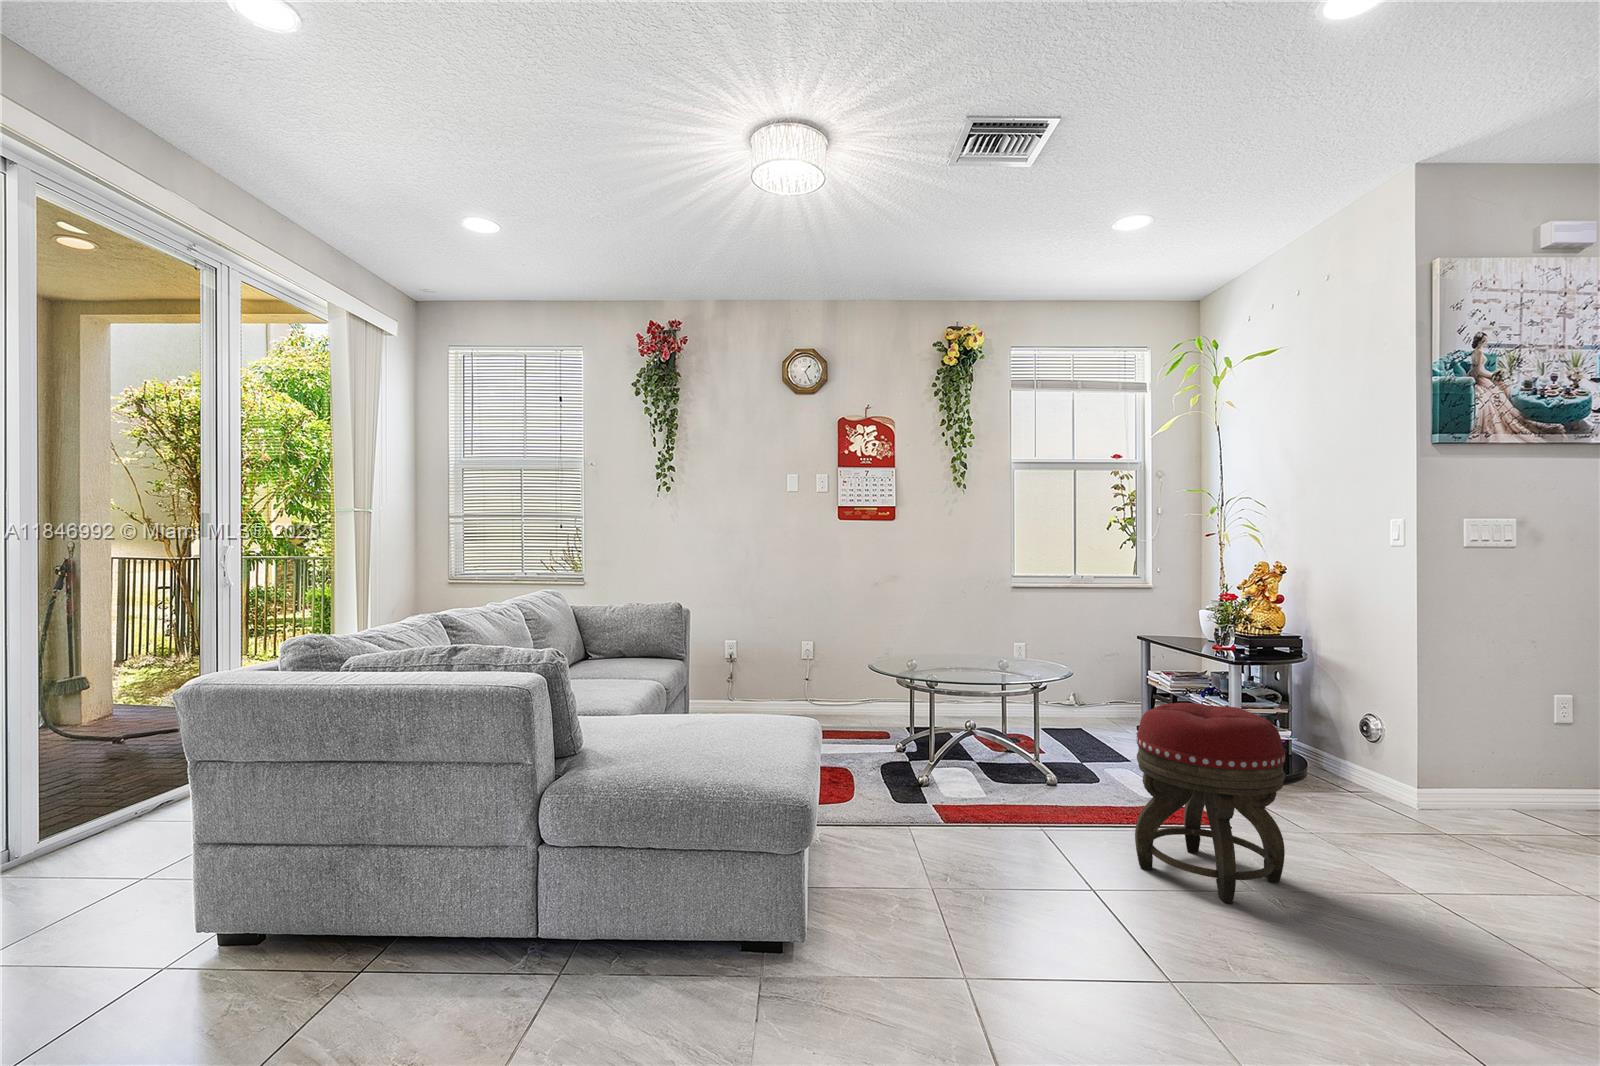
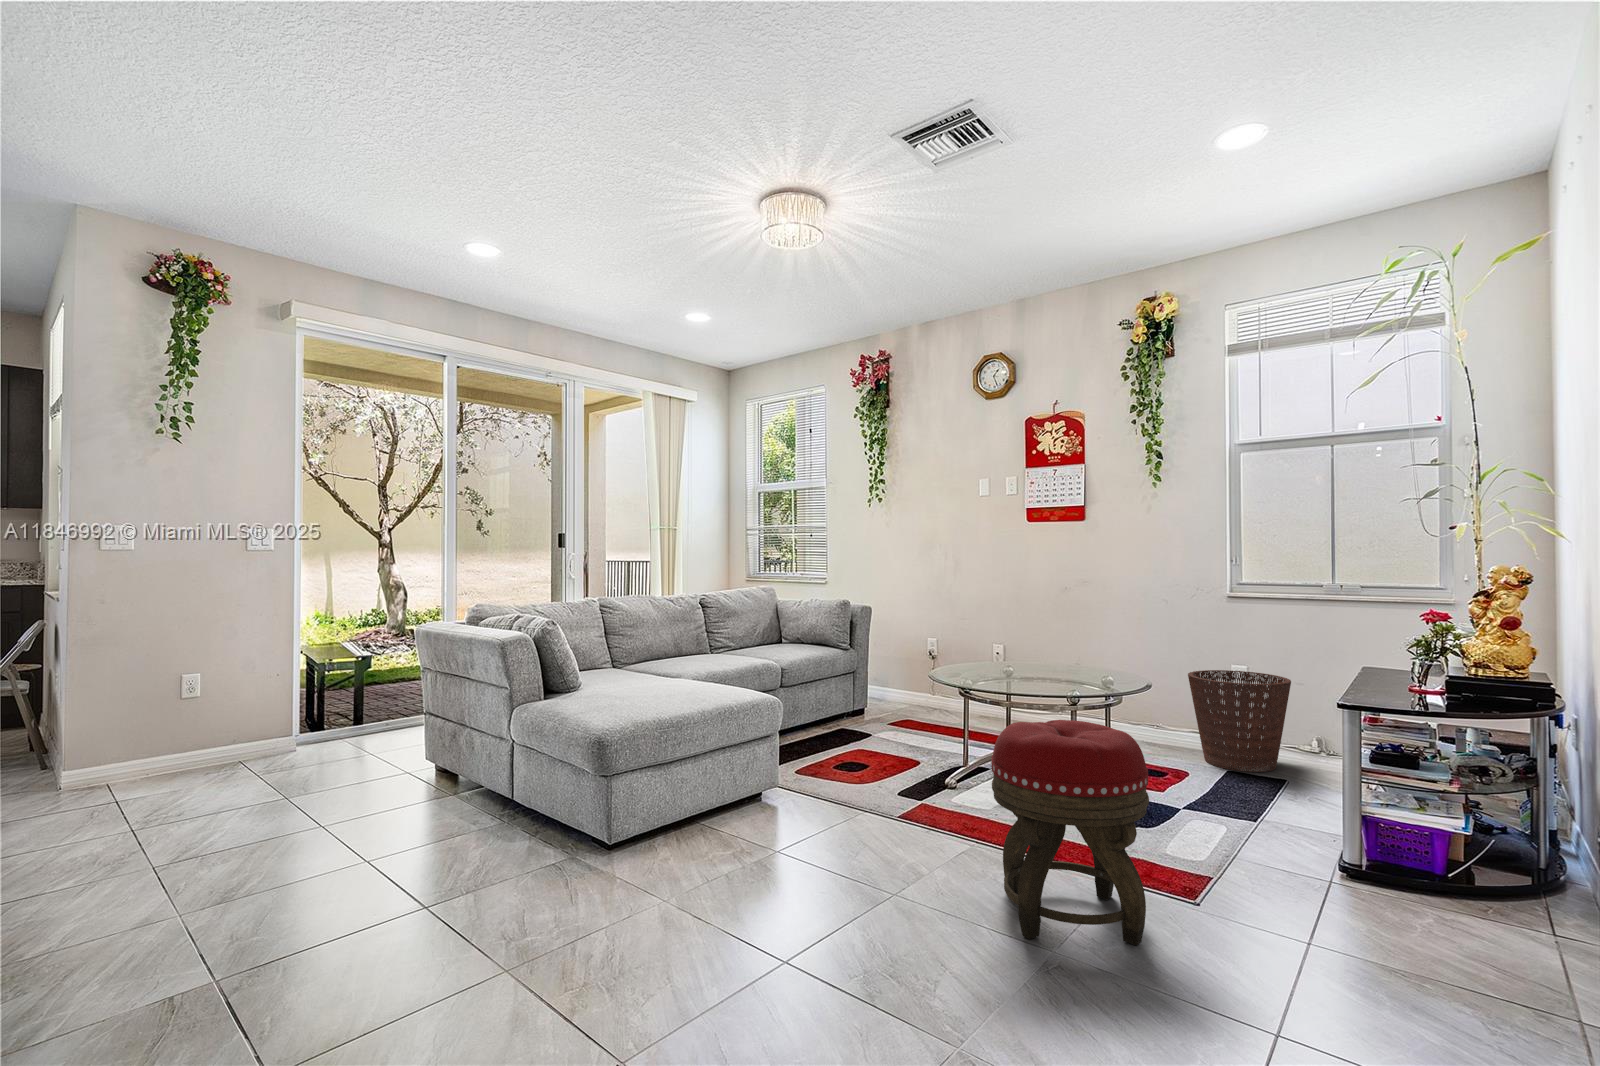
basket: none [1003,646,1079,727] -> present [1188,670,1291,772]

